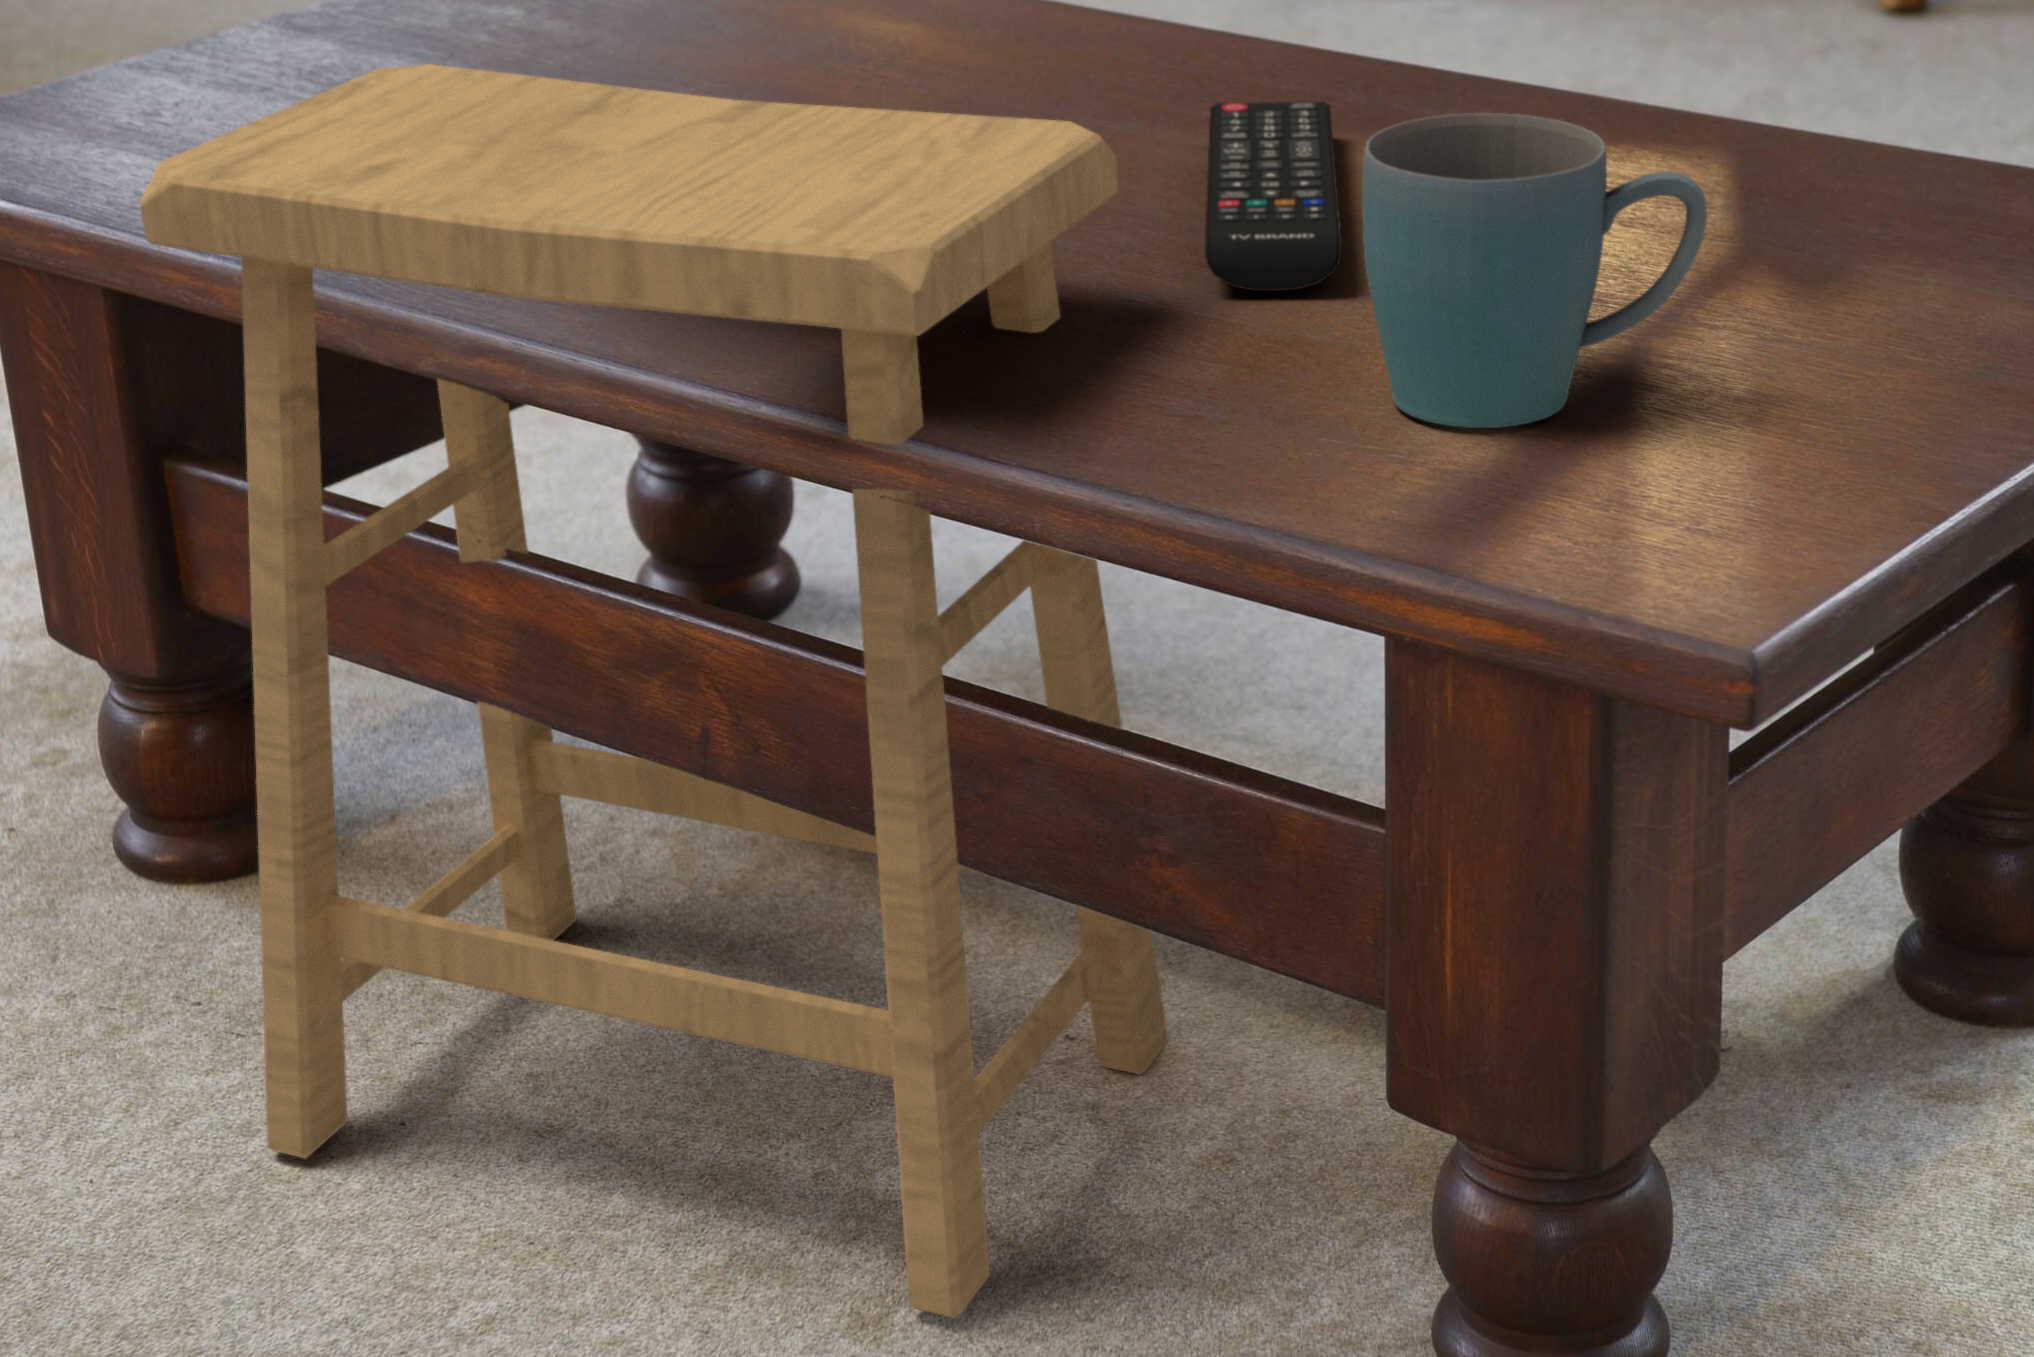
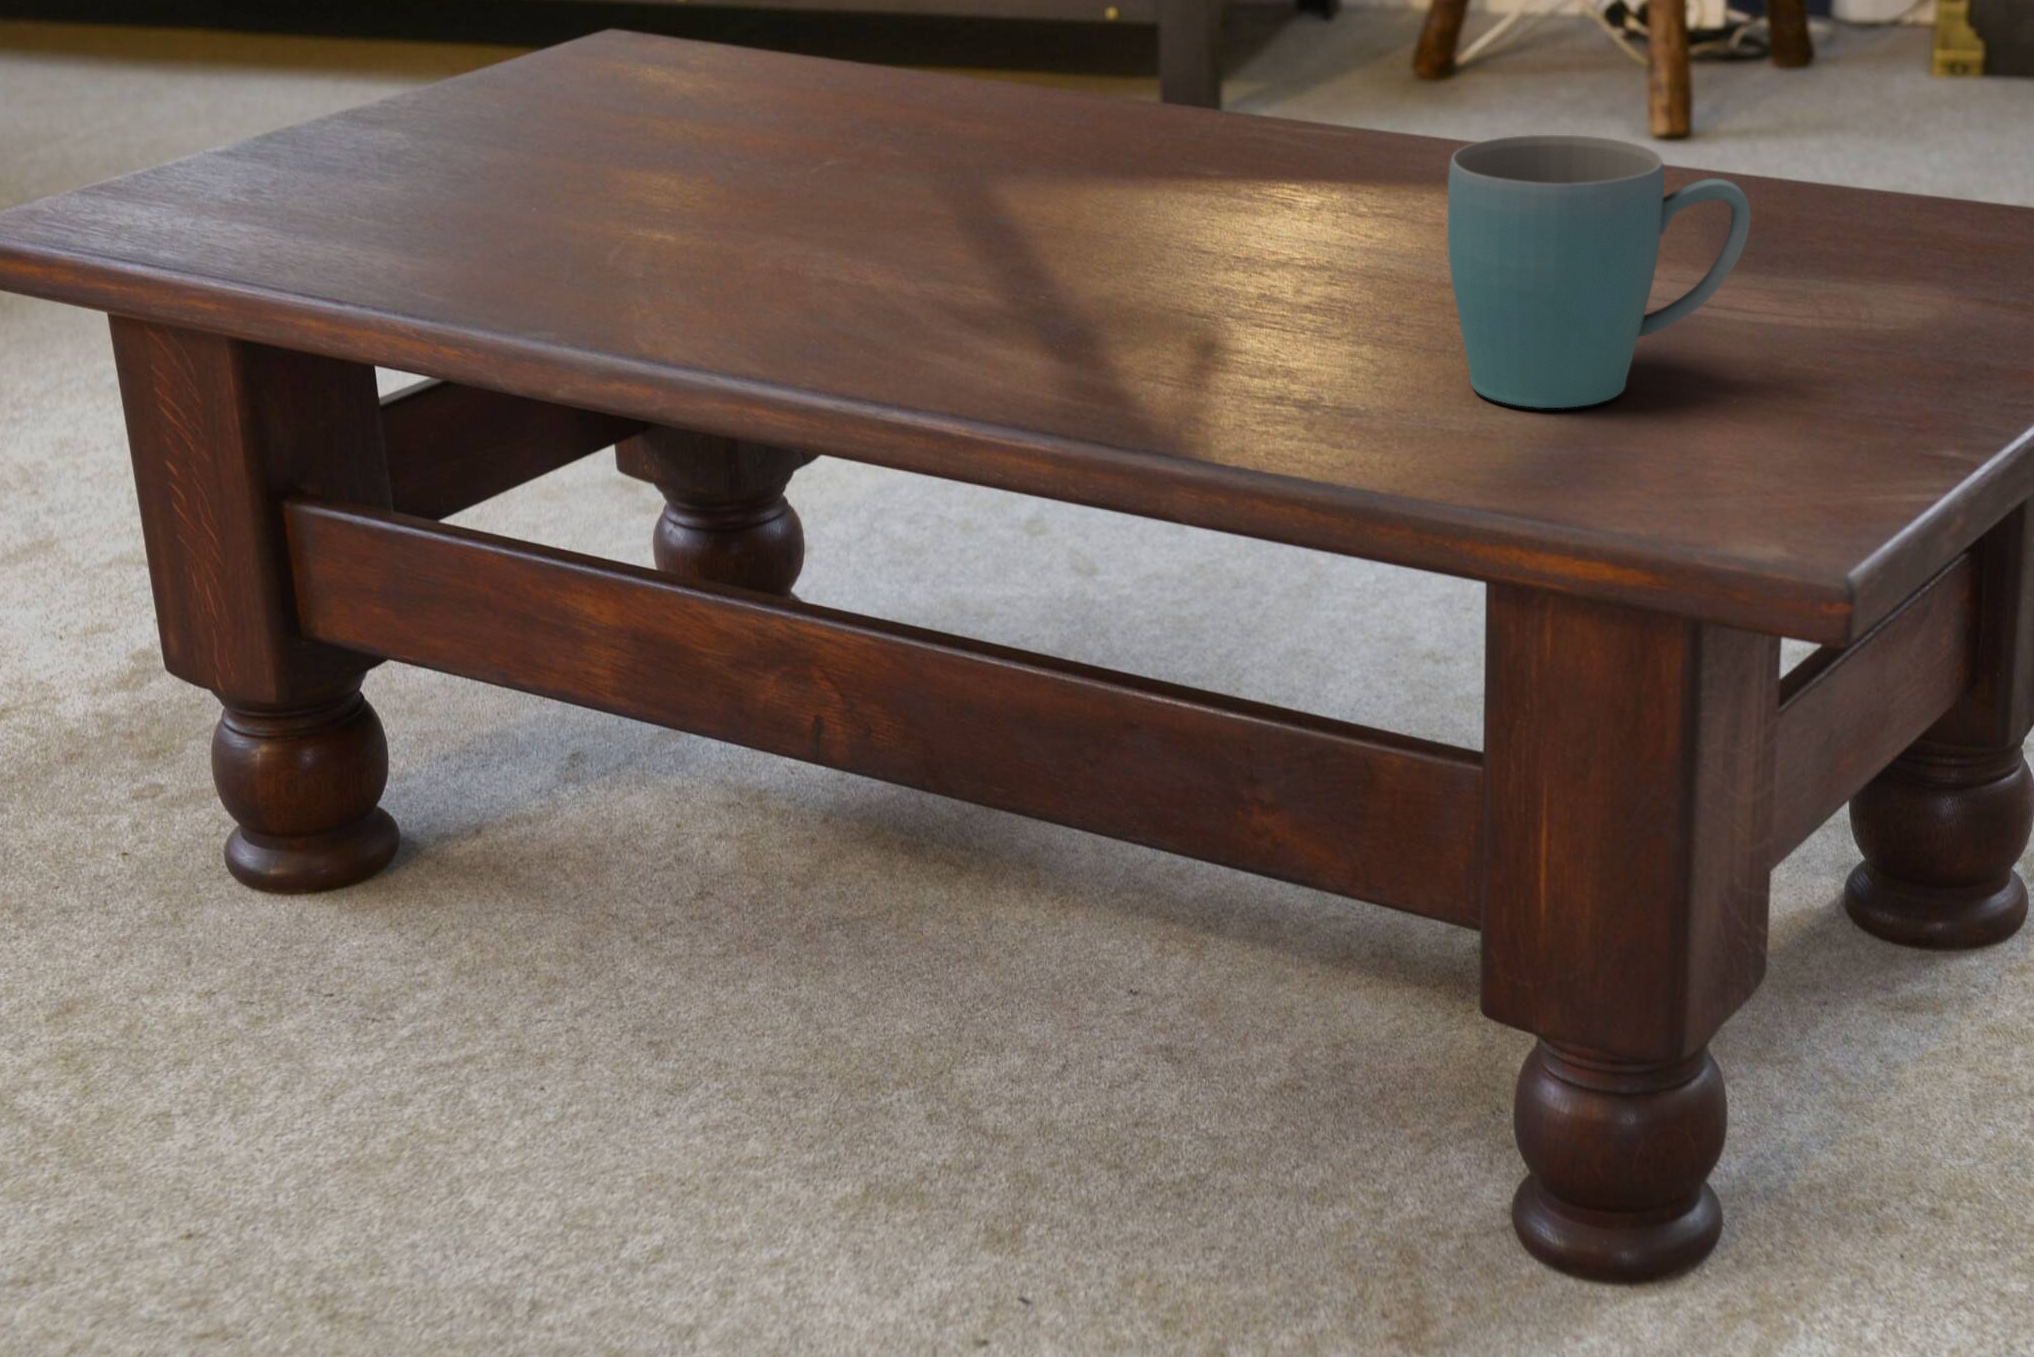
footstool: present [139,64,1168,1318] -> none [322,119,1234,1229]
remote control: present [1205,101,1342,291] -> none [1241,154,1399,306]

